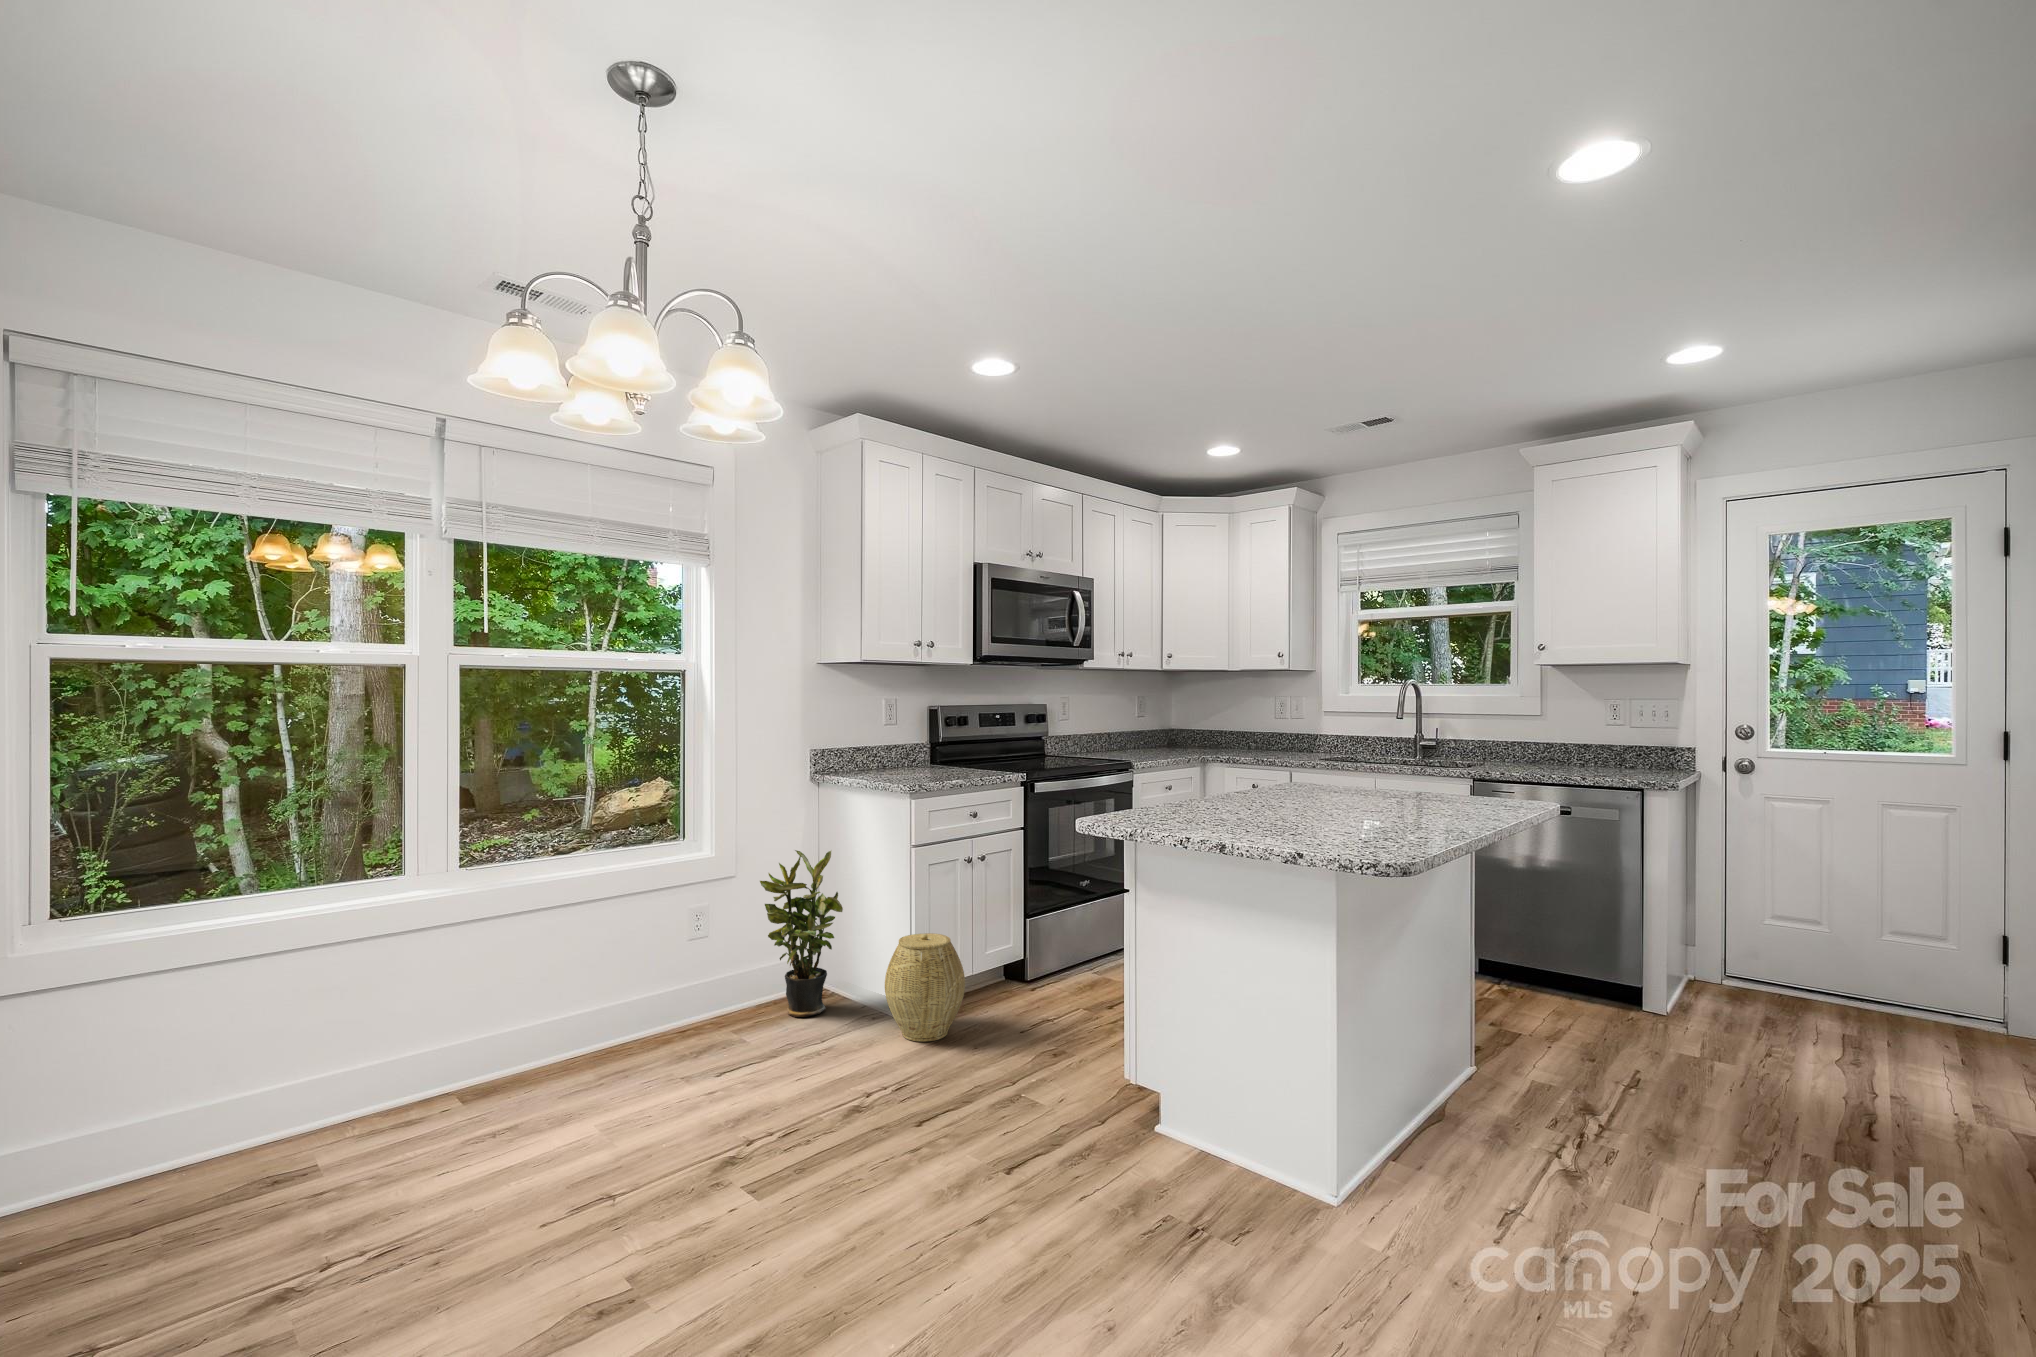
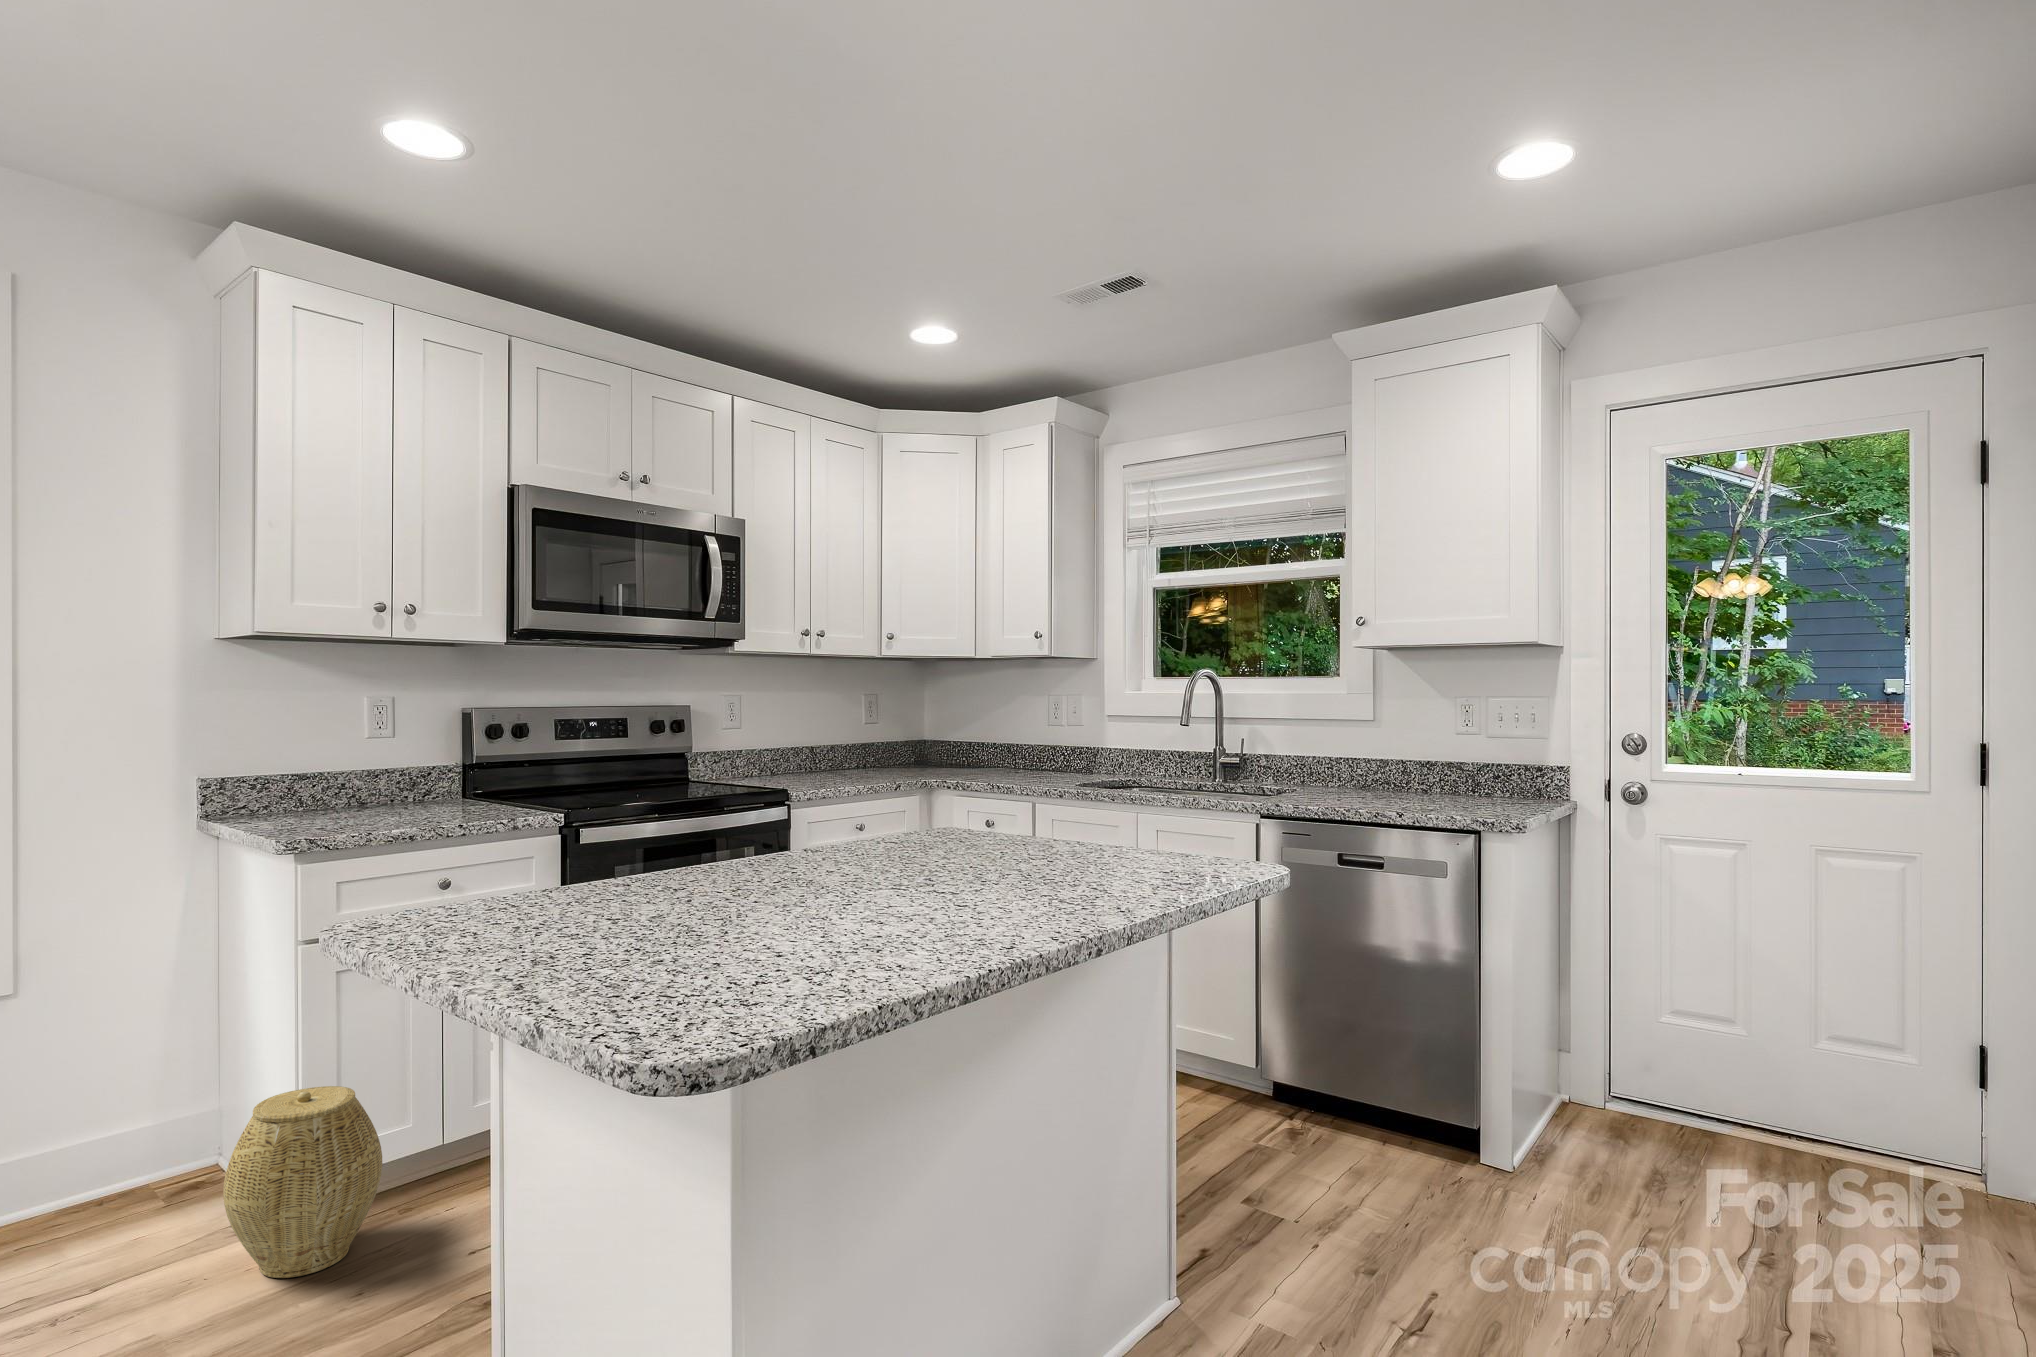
potted plant: present [760,850,843,1017] -> none [37,944,221,1231]

